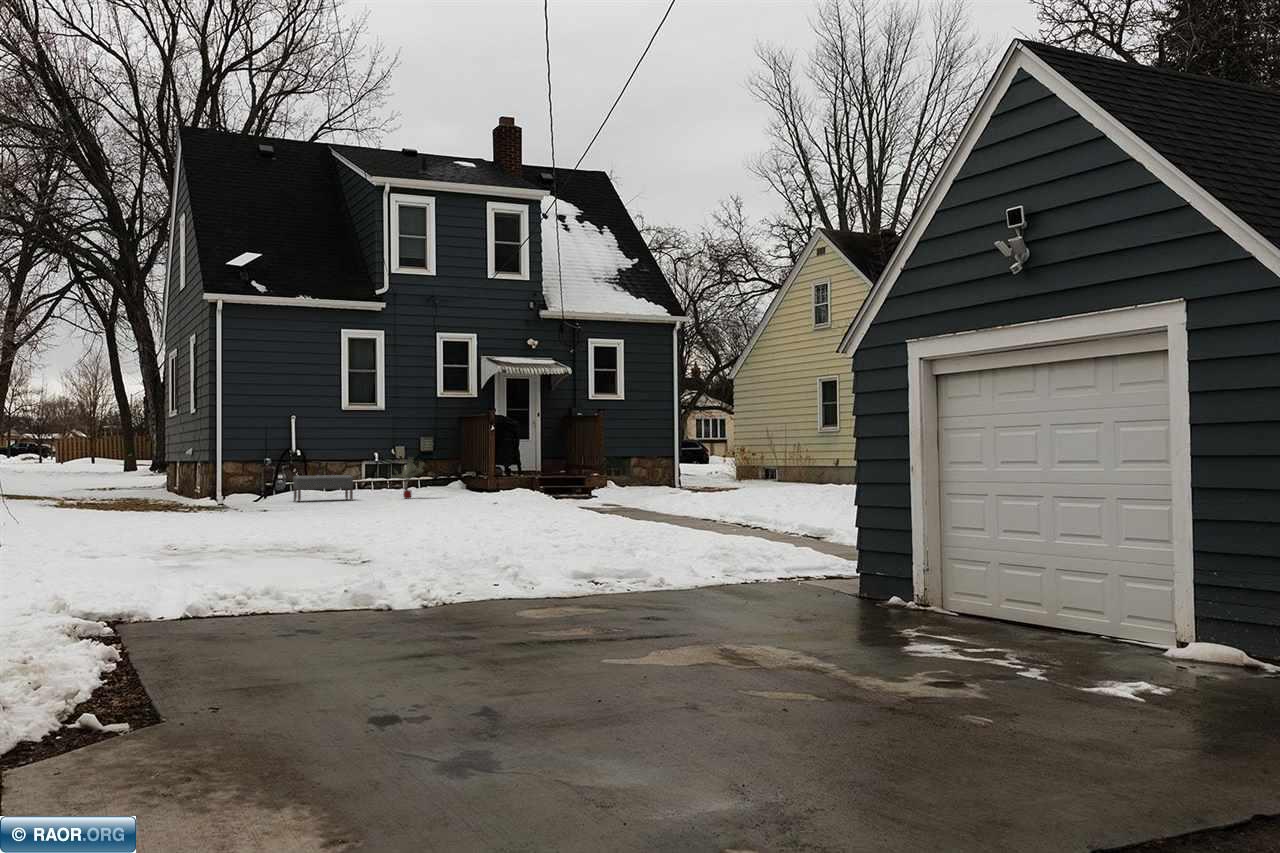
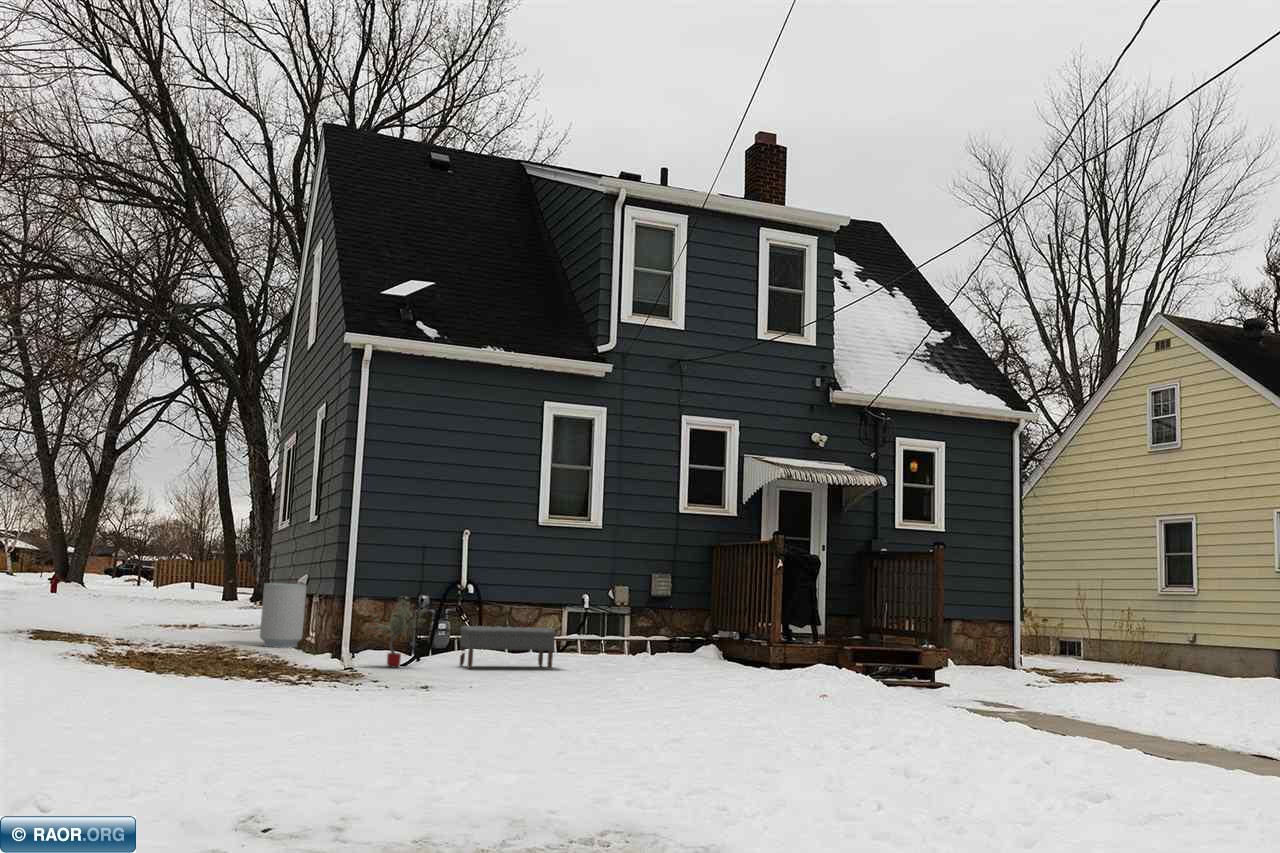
trash can: none [164,455,193,497] -> present [260,583,306,648]
potted tree: present [392,459,424,499] -> present [367,596,425,667]

